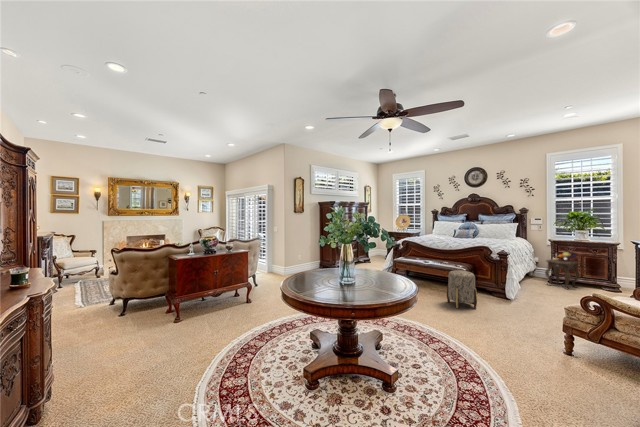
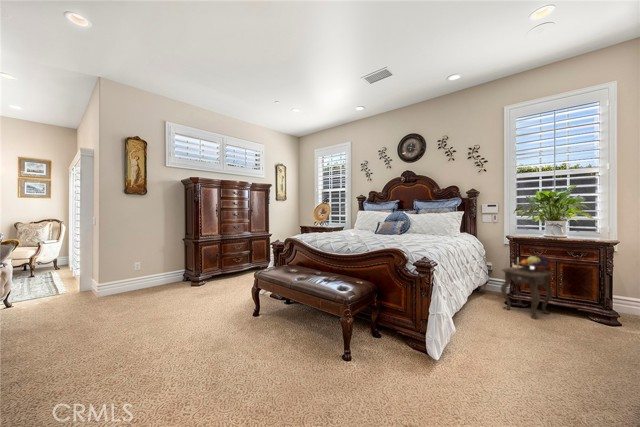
ottoman: present [447,270,477,308] -> none [307,302,359,394]

